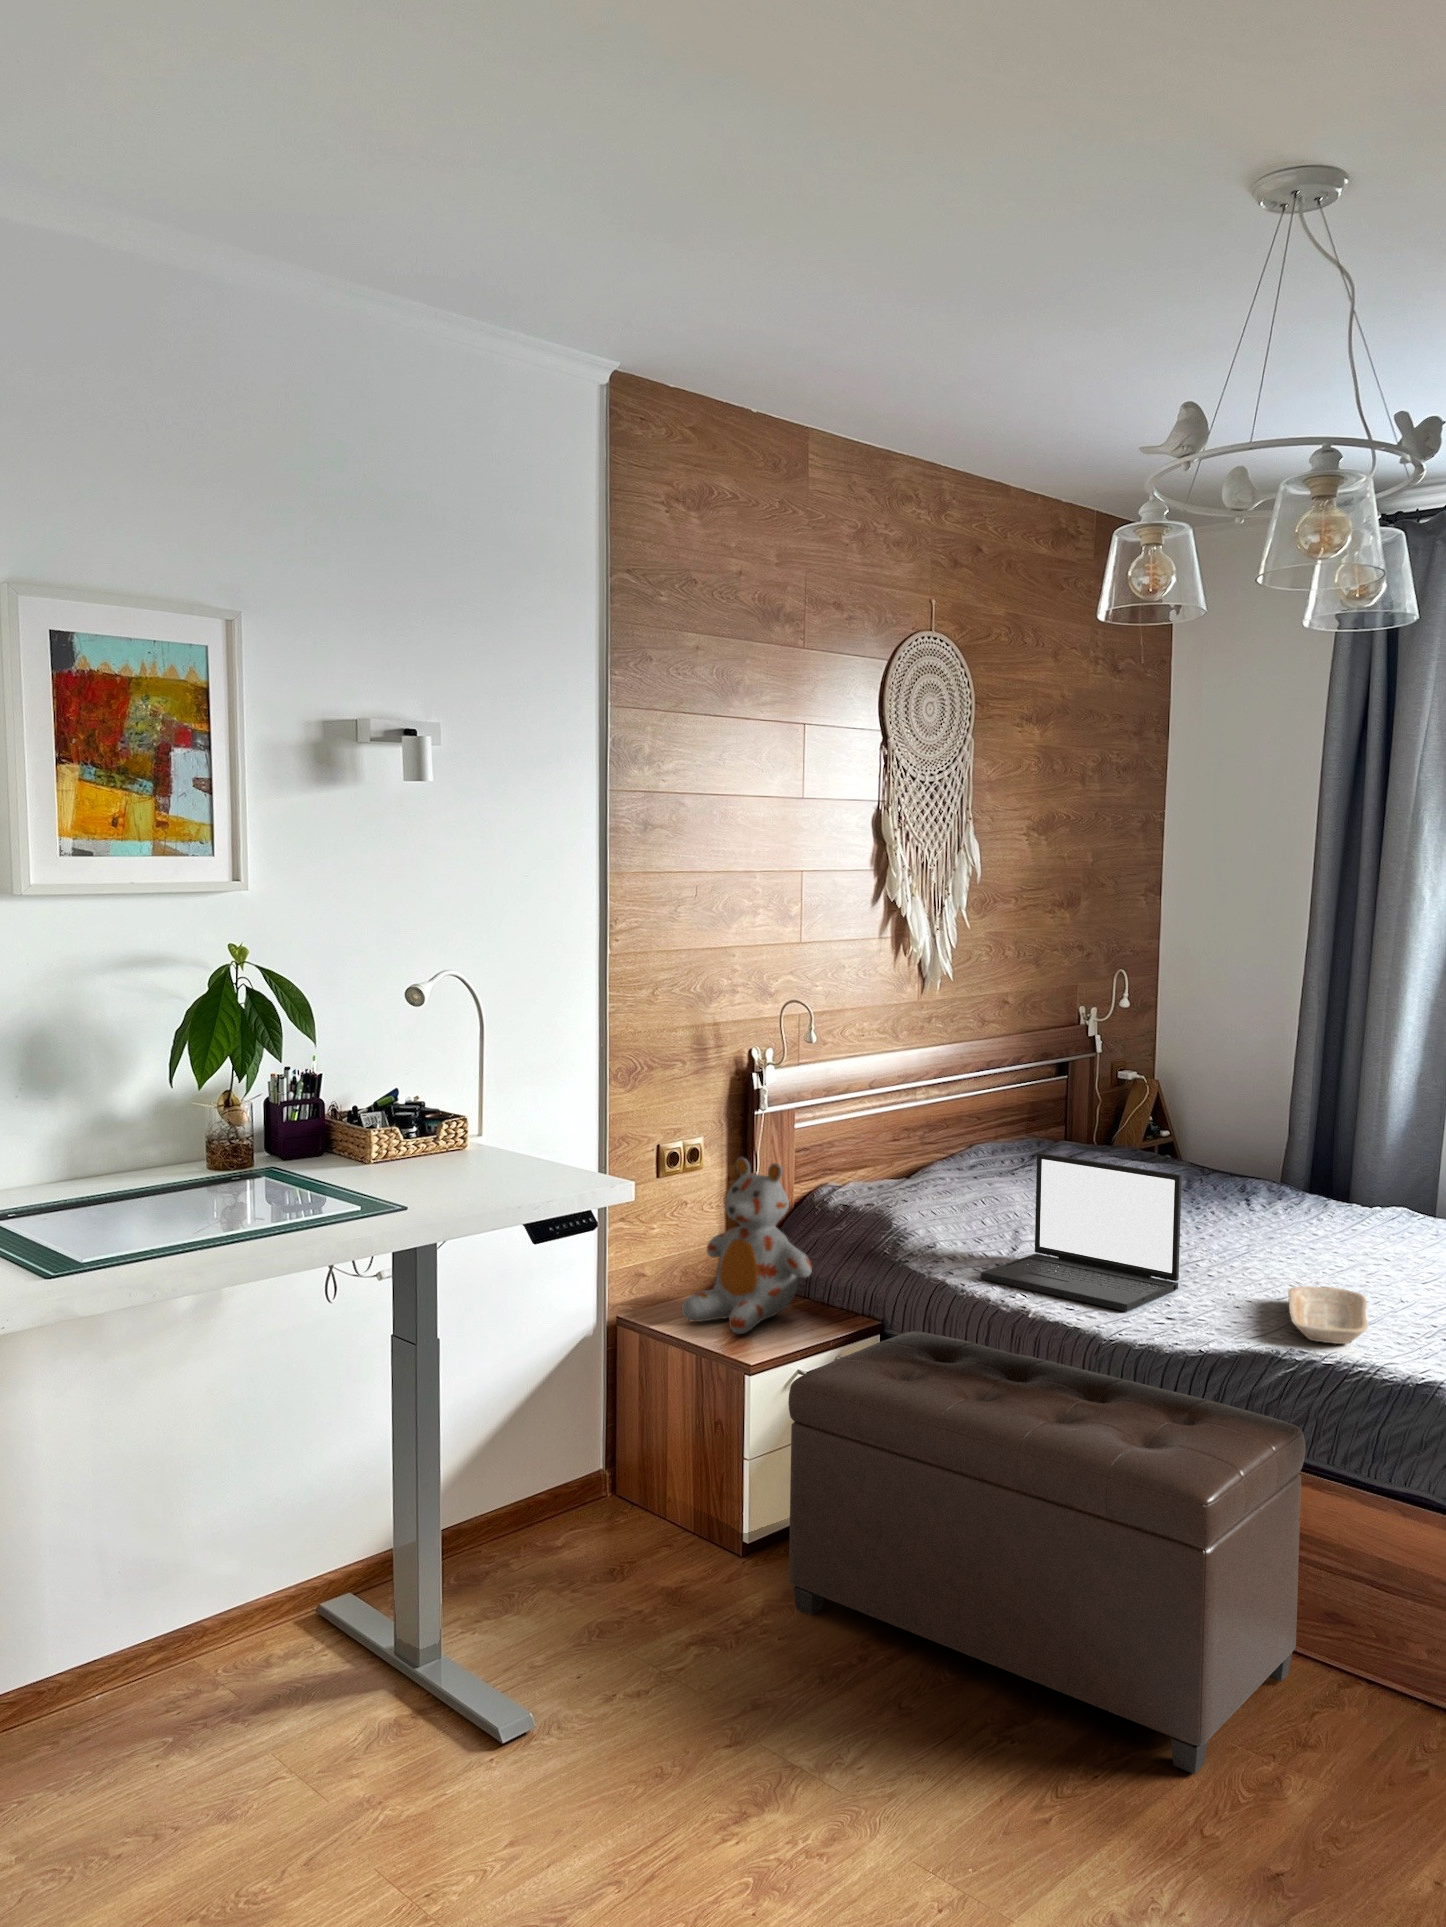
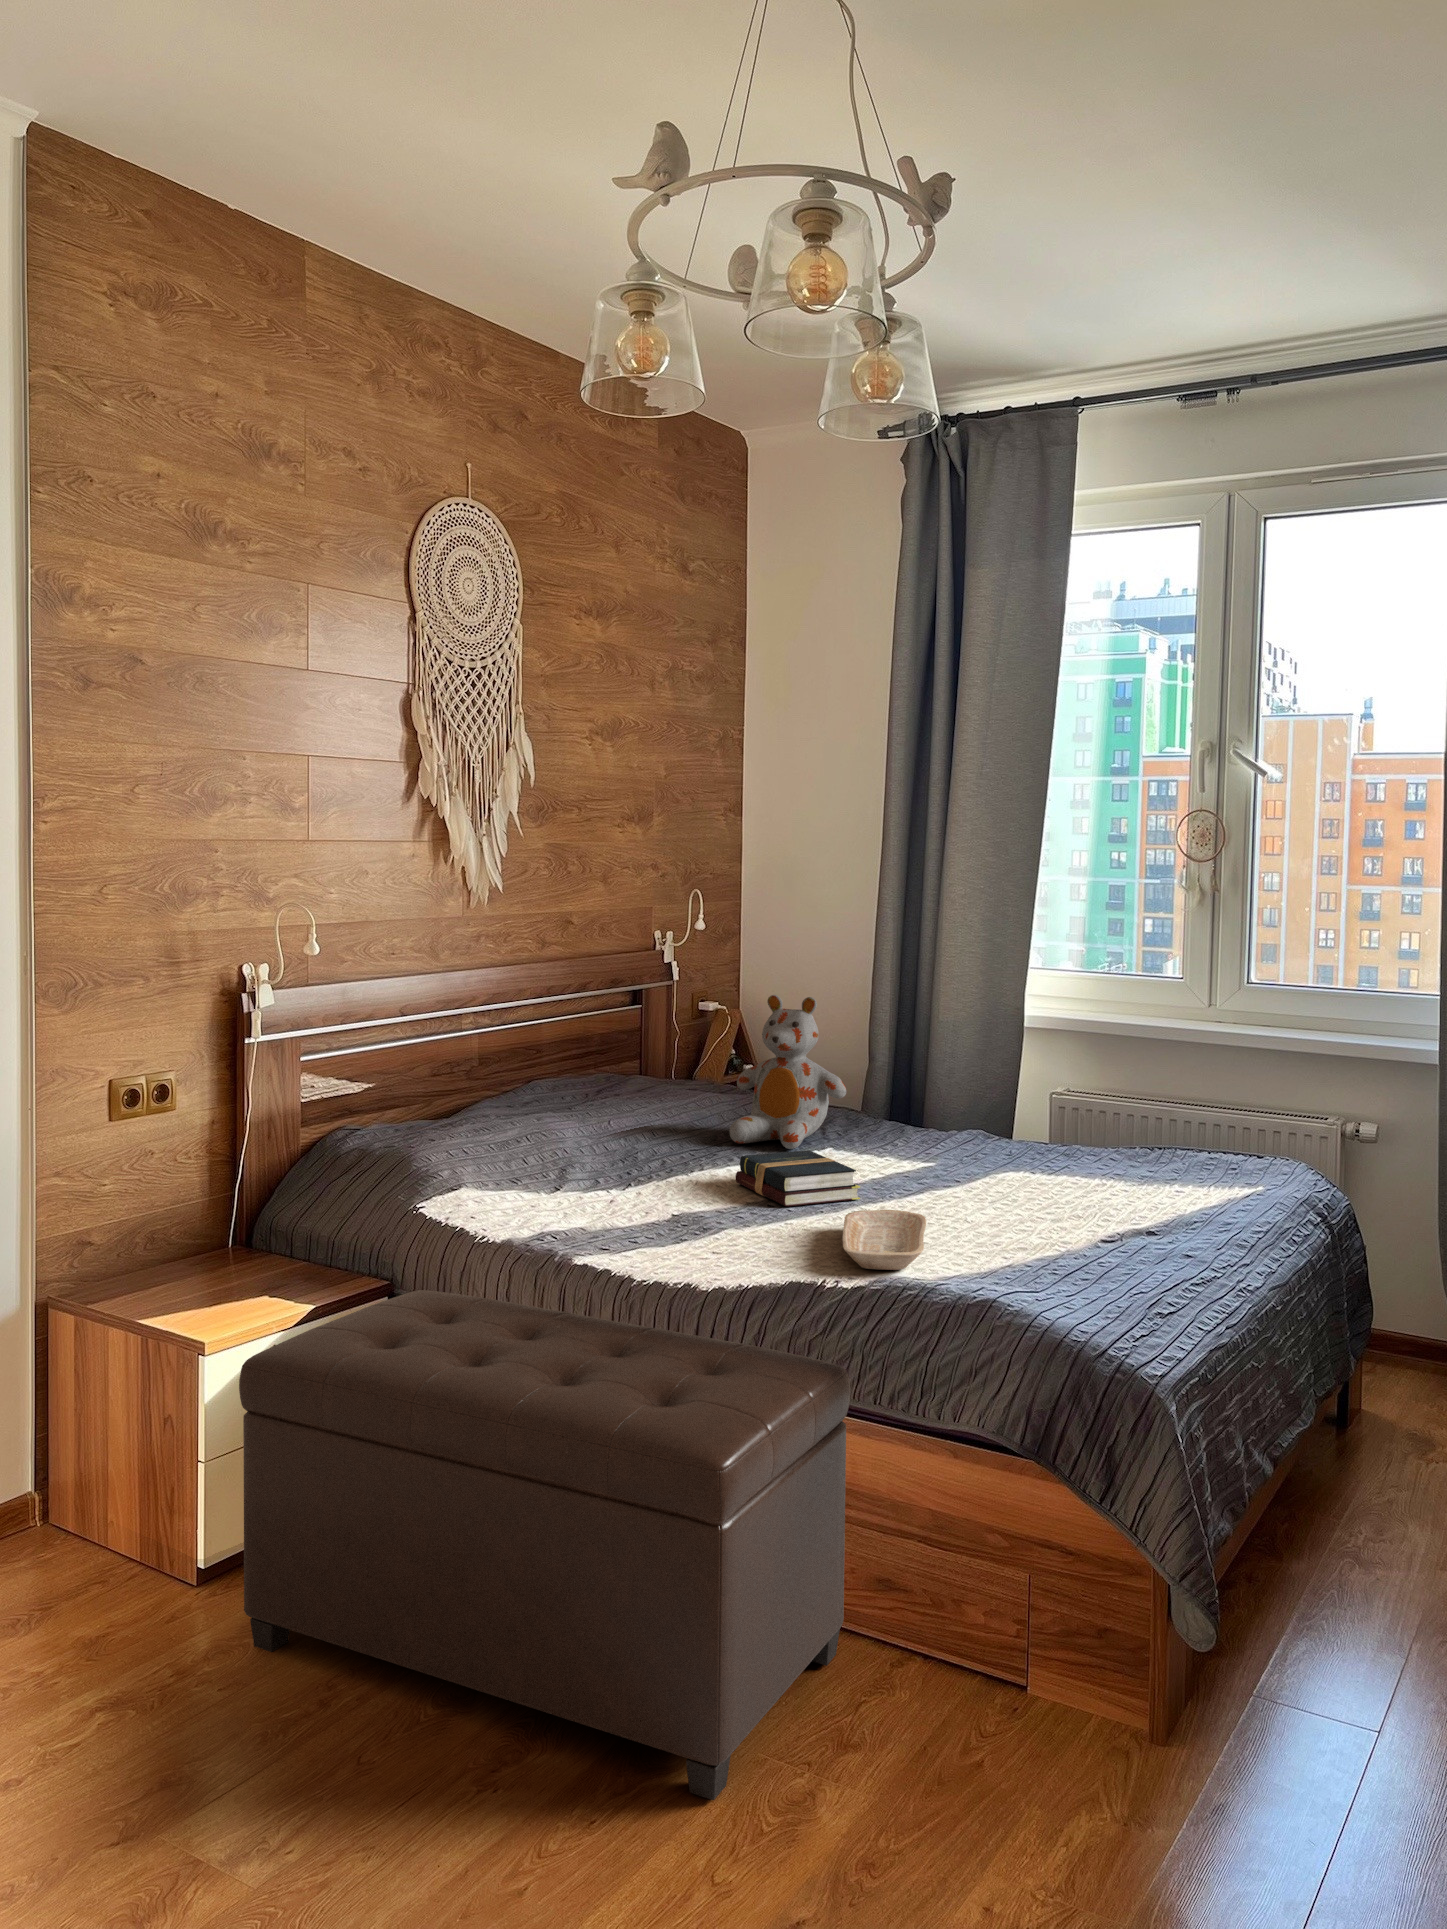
laptop: present [981,1153,1182,1312] -> none [506,1077,731,1250]
stuffed bear: present [682,1157,812,1334] -> present [730,995,846,1149]
hardback book: none [1176,1224,1297,1277] -> present [735,1150,860,1206]

